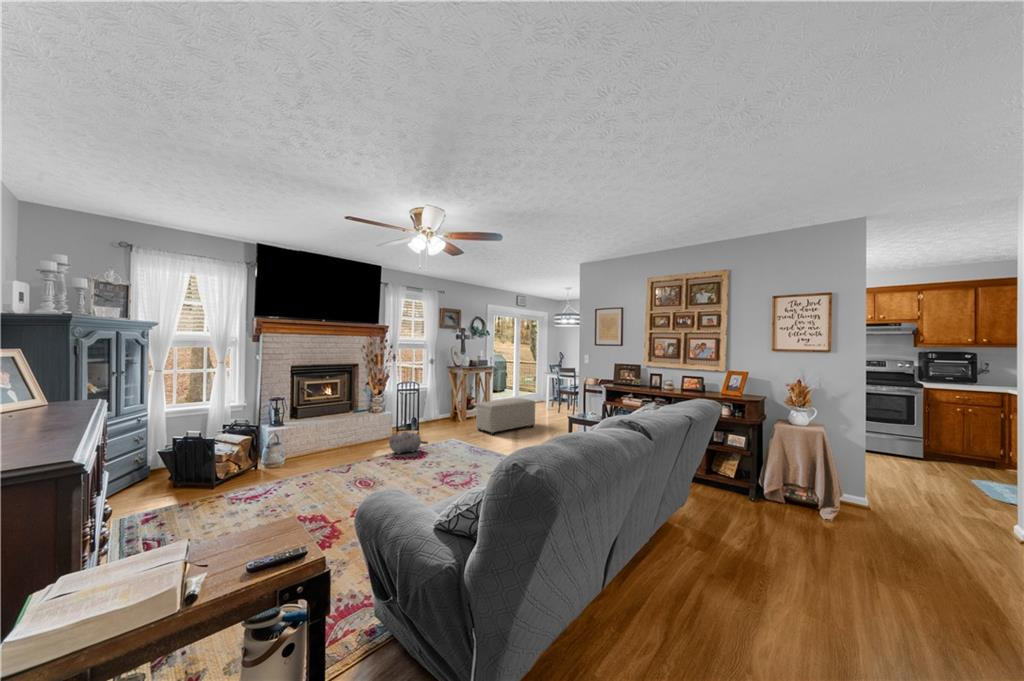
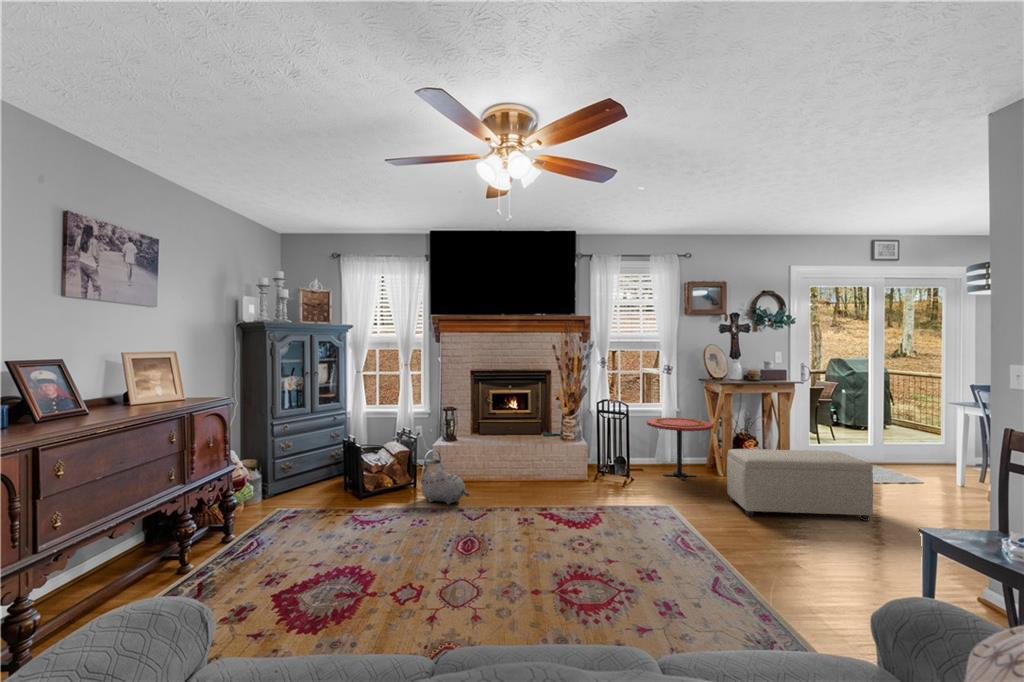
side table: none [423,390,462,426] -> present [646,418,713,480]
plush toy: present [389,431,428,454] -> present [422,470,469,504]

